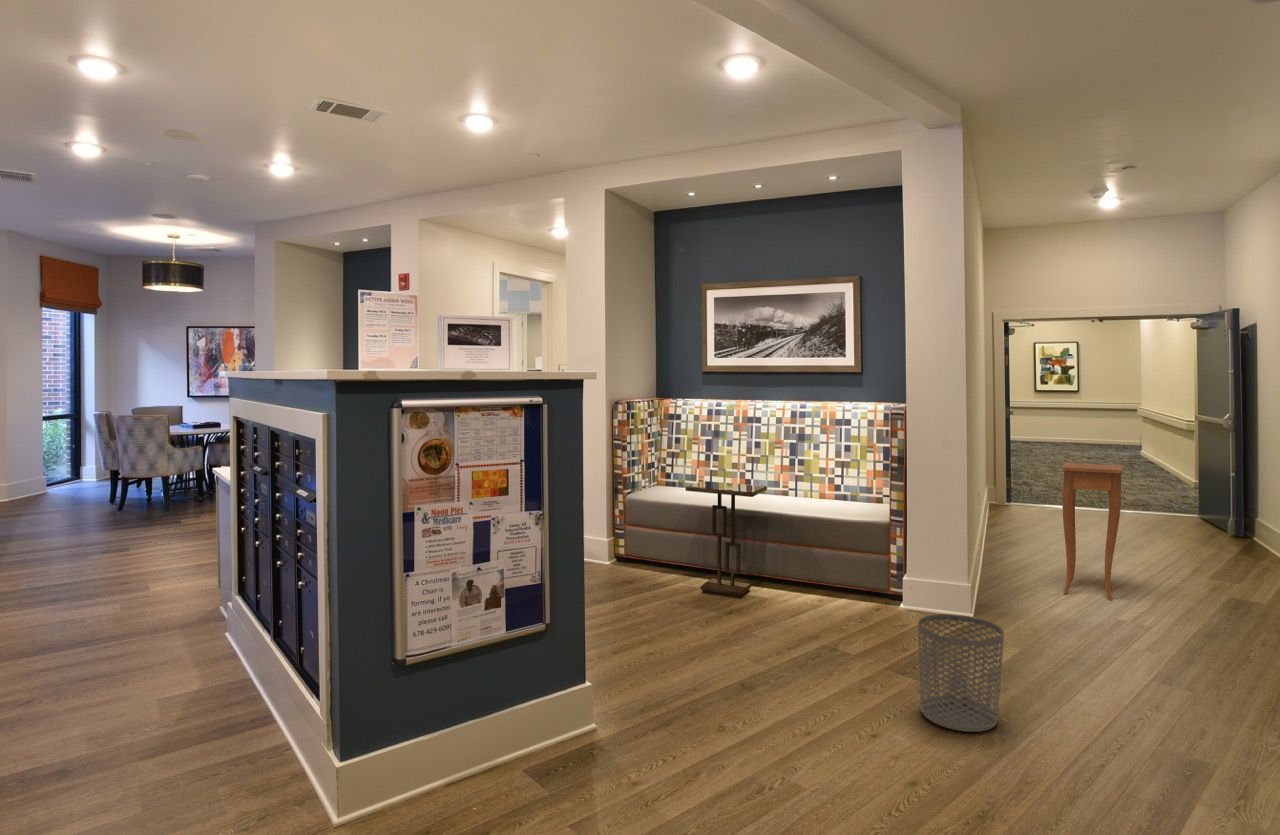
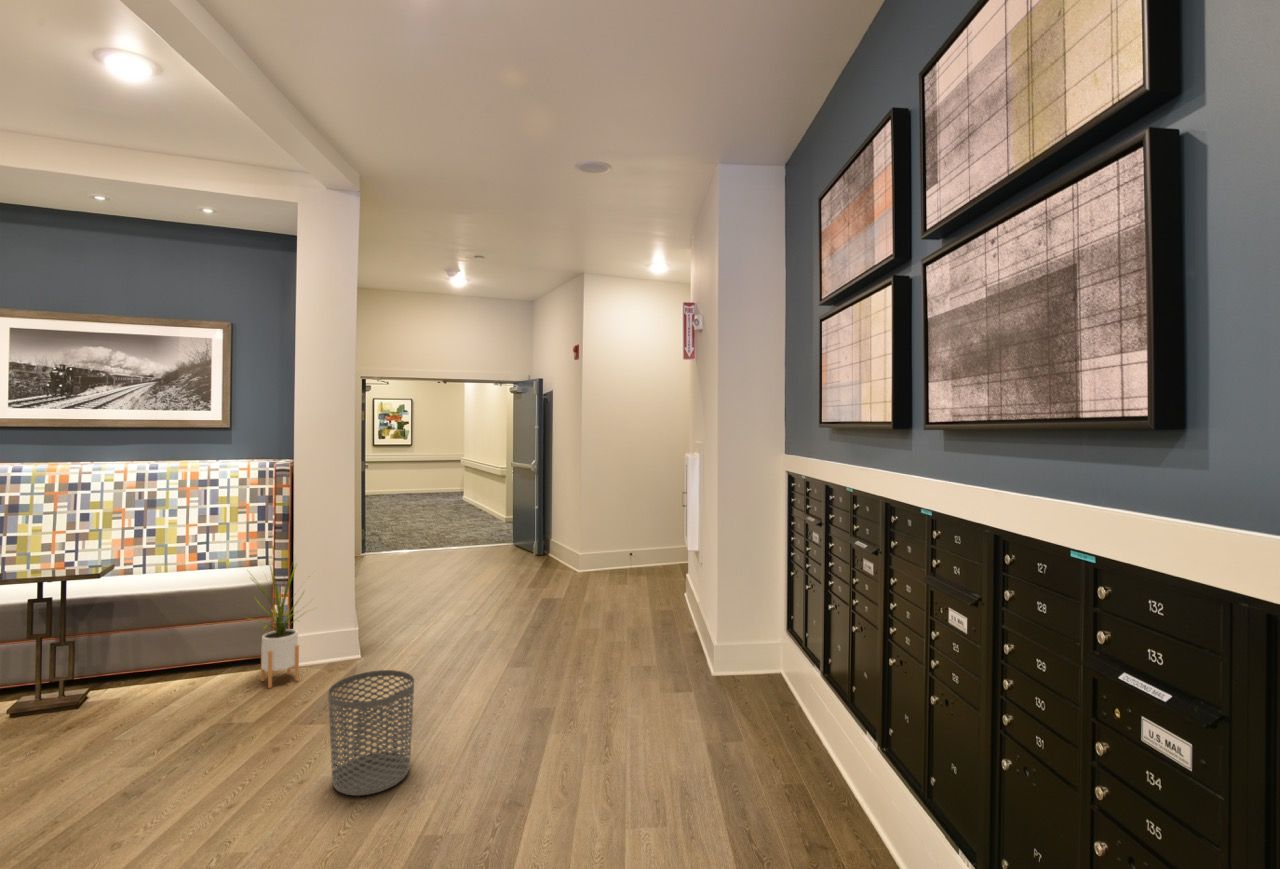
side table: present [1062,463,1123,600] -> none [427,505,471,617]
house plant: none [858,494,929,618] -> present [252,566,304,688]

